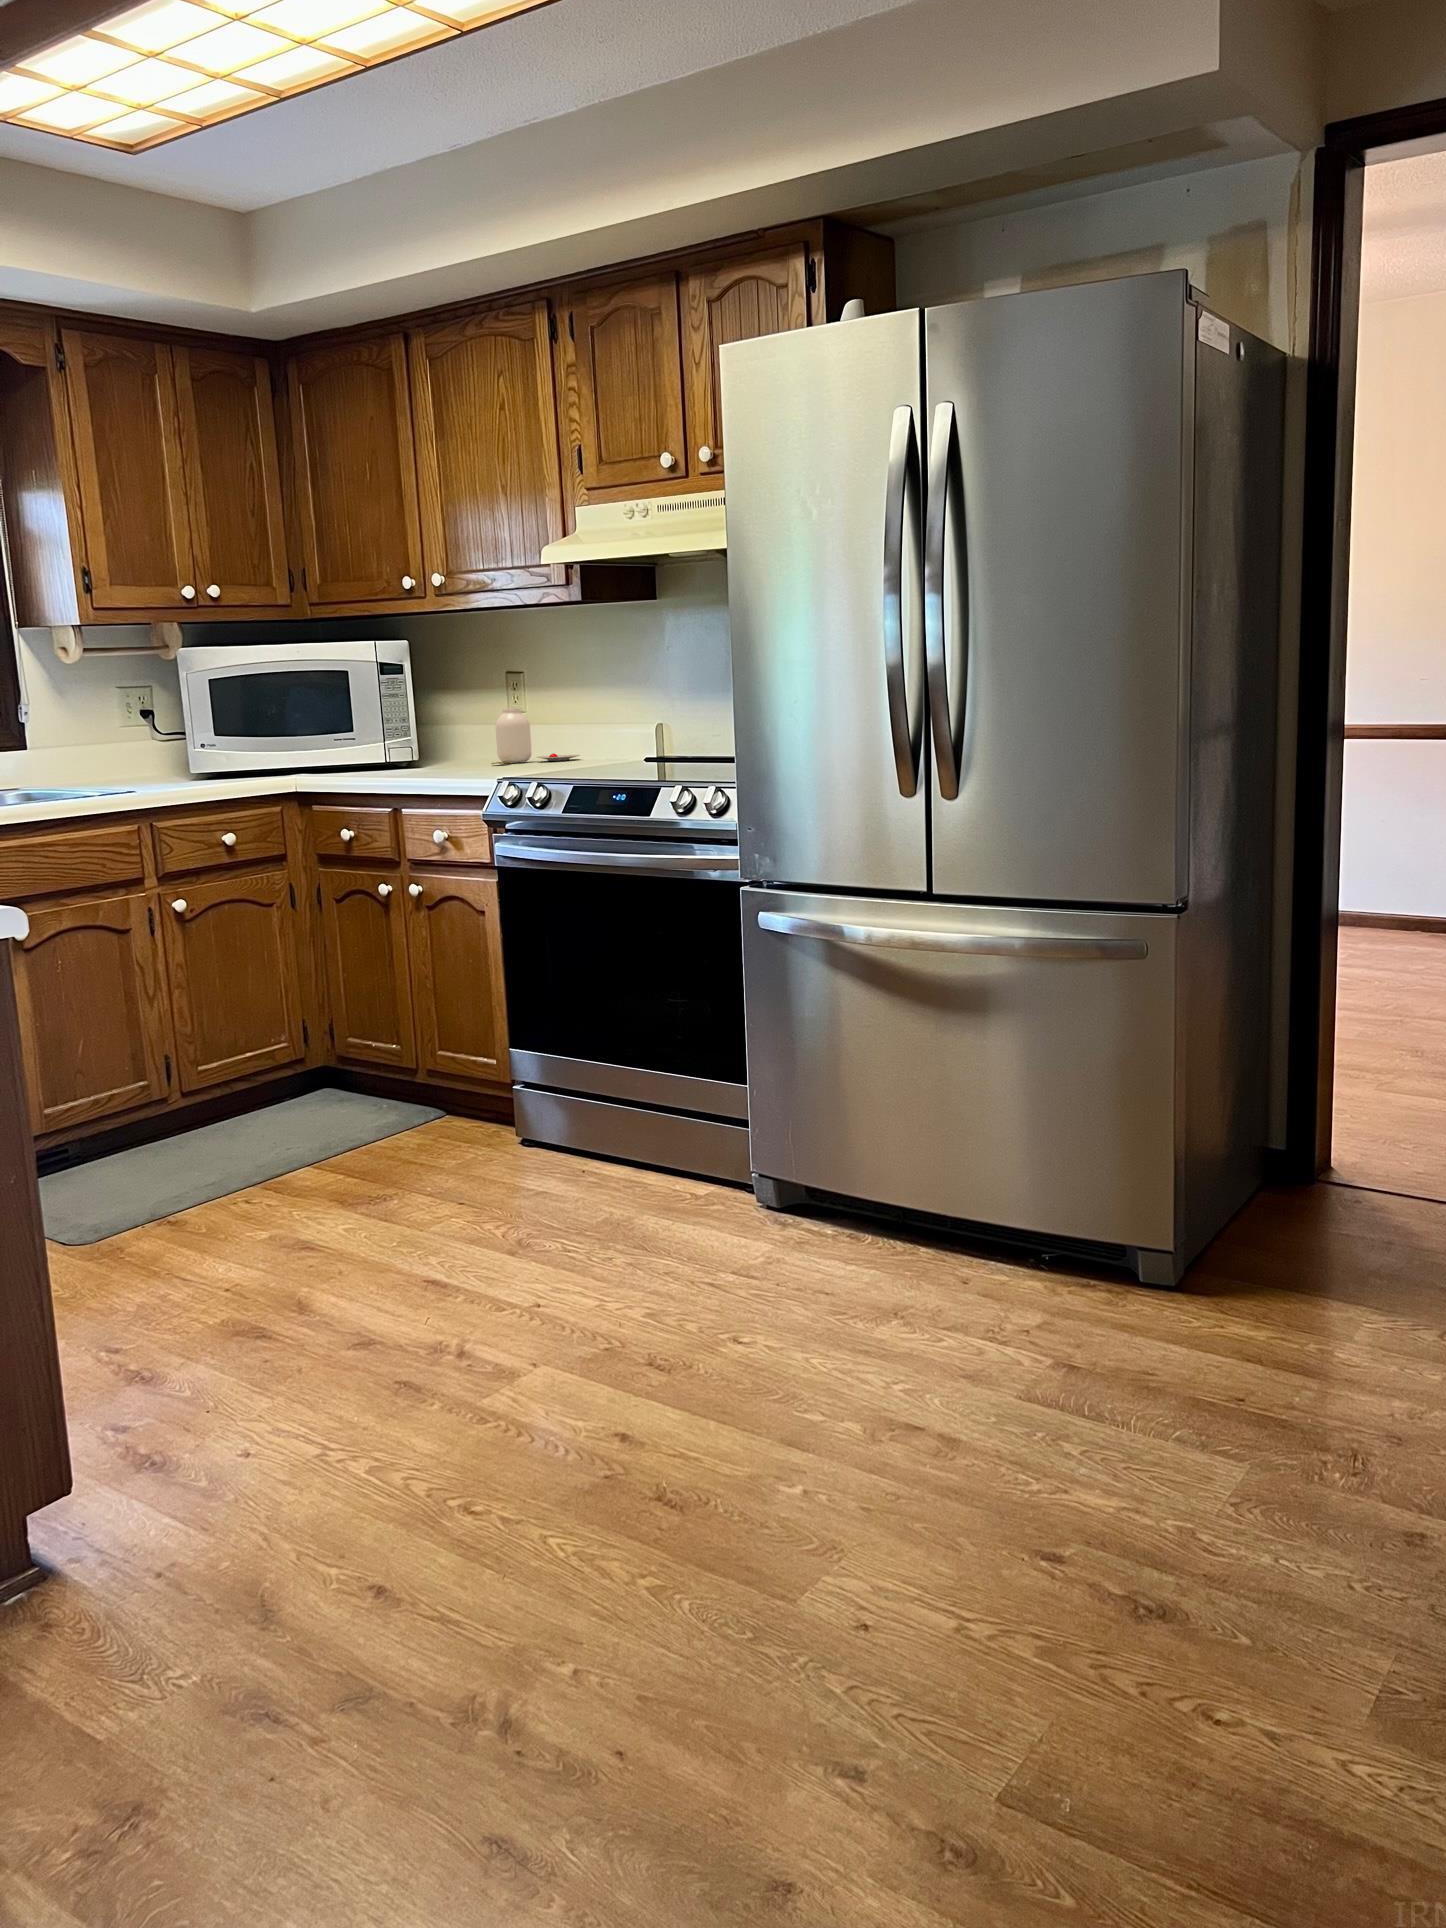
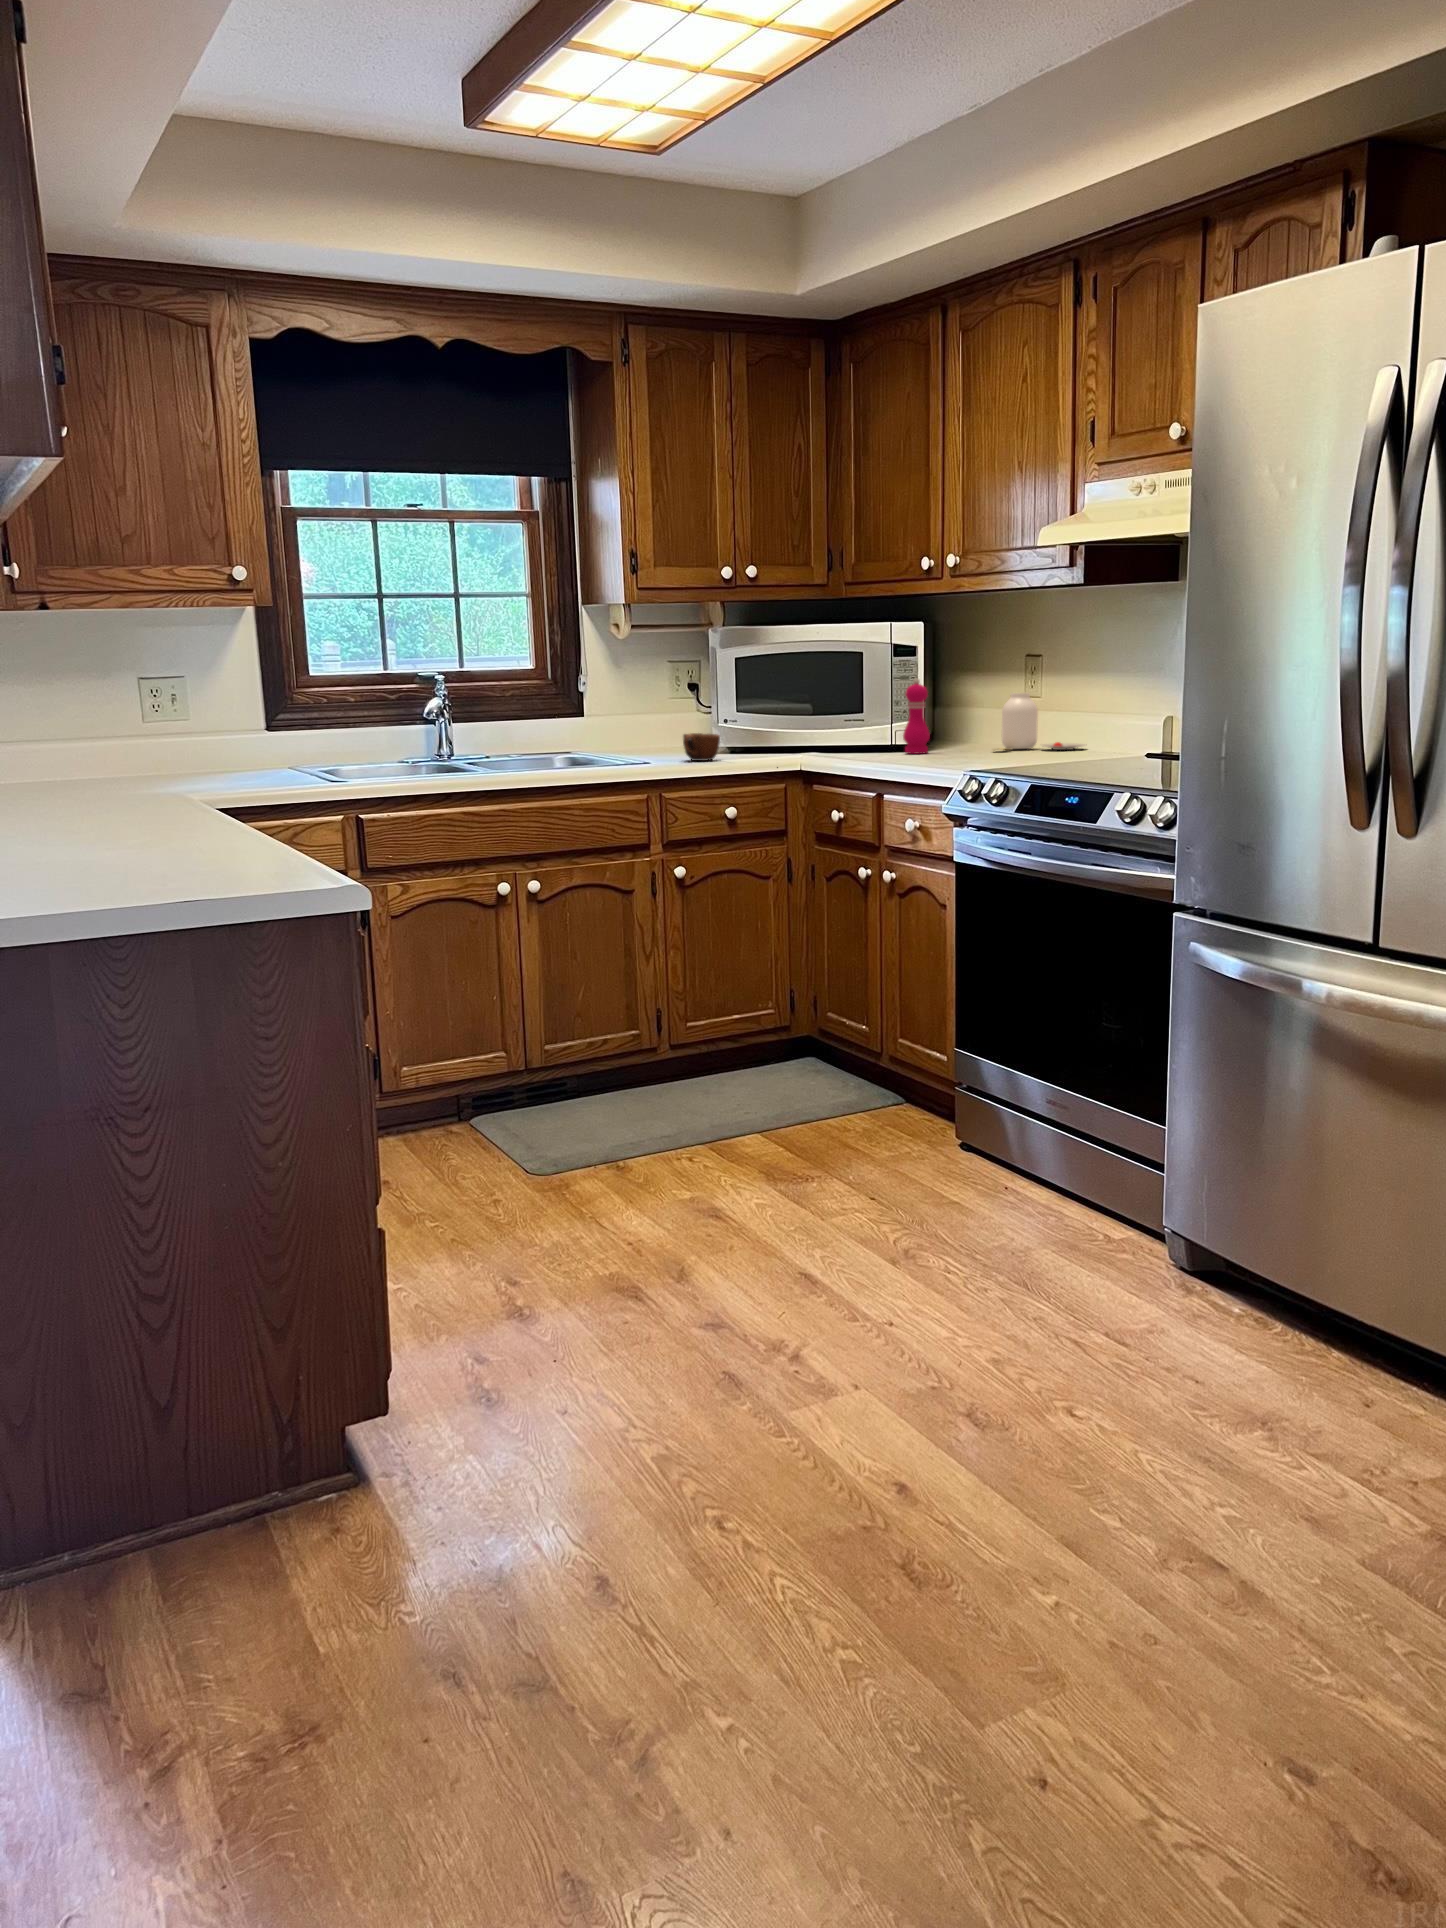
pepper mill: none [401,696,429,771] -> present [903,678,930,754]
mug: none [164,760,206,789] -> present [683,733,720,761]

